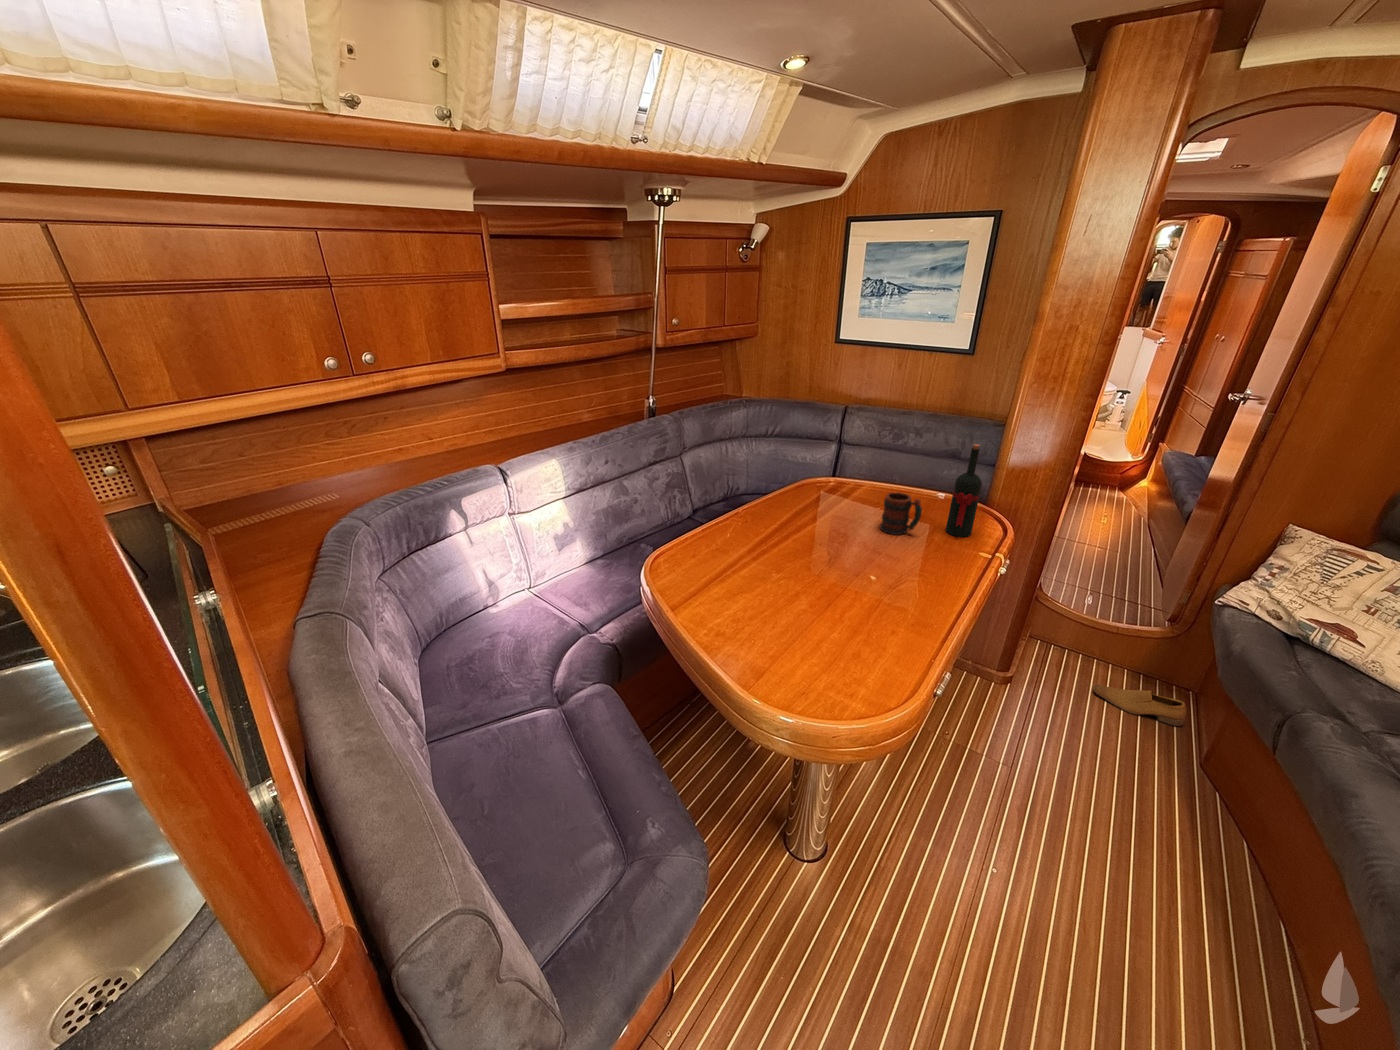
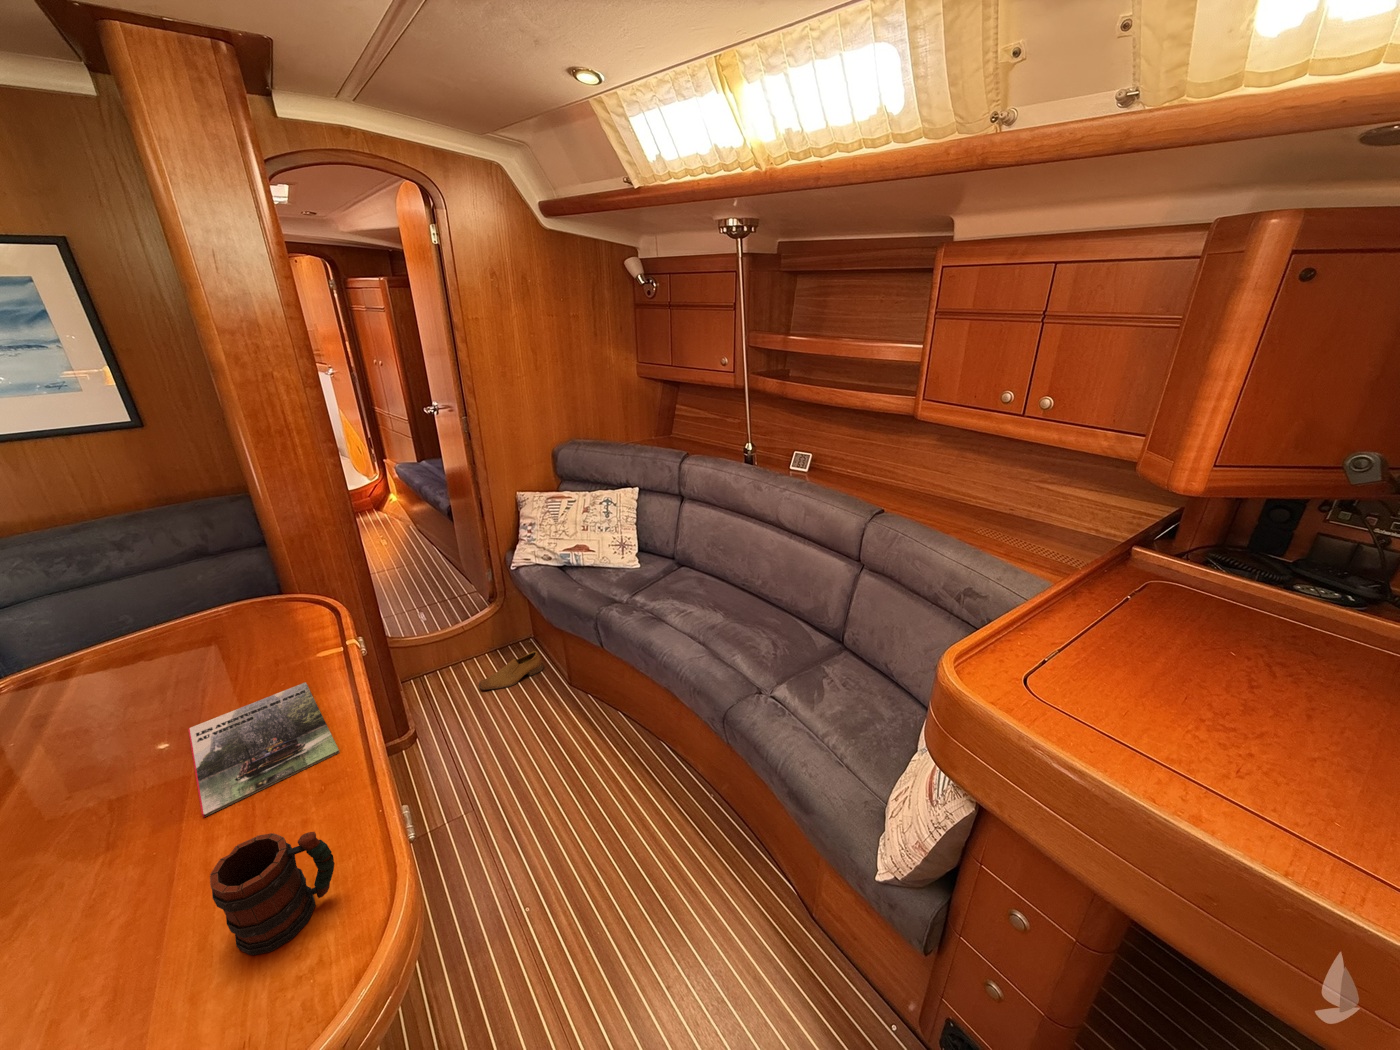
wine bottle: present [946,444,982,537] -> none [234,526,296,643]
mug: present [880,492,922,535] -> present [210,832,335,955]
magazine: none [855,554,950,621] -> present [188,682,339,817]

